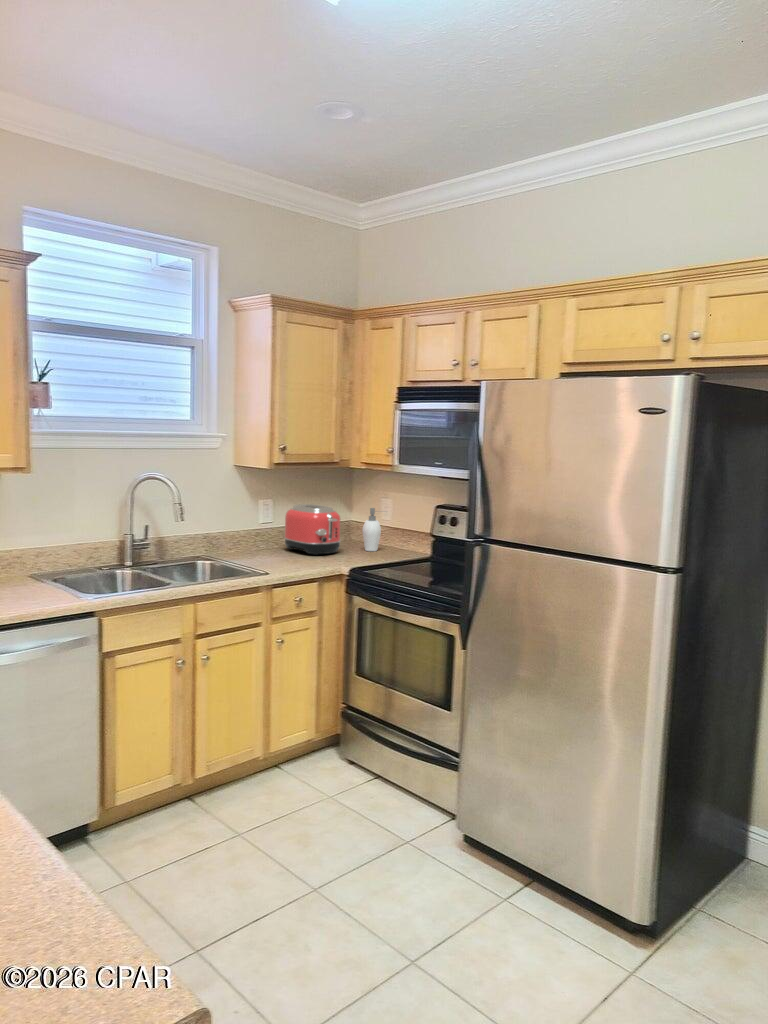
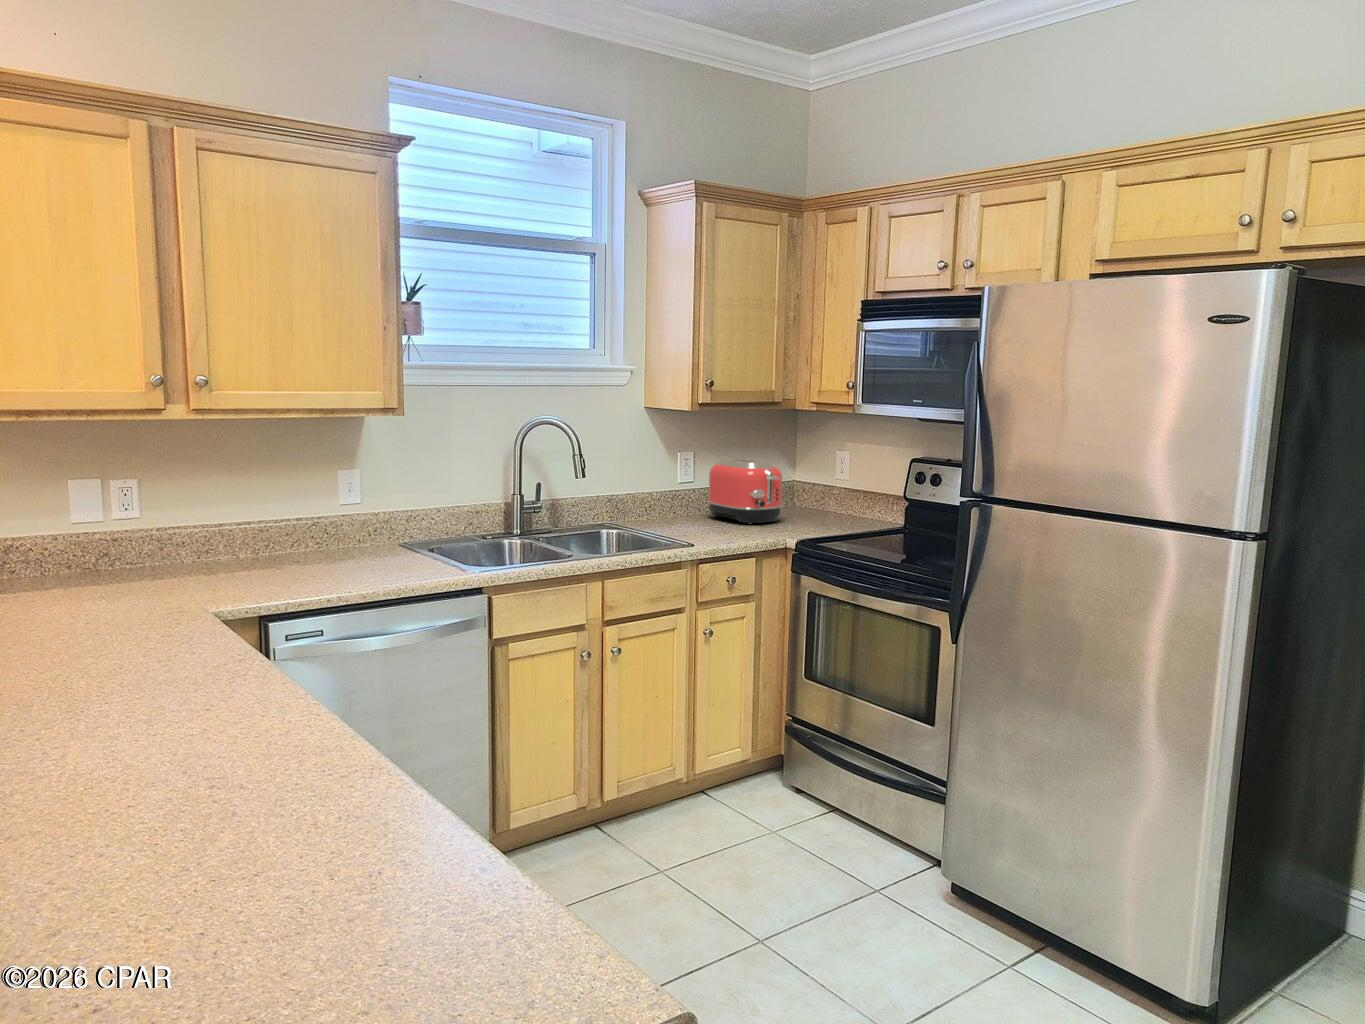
soap dispenser: present [362,508,381,551] -> none [811,462,845,520]

